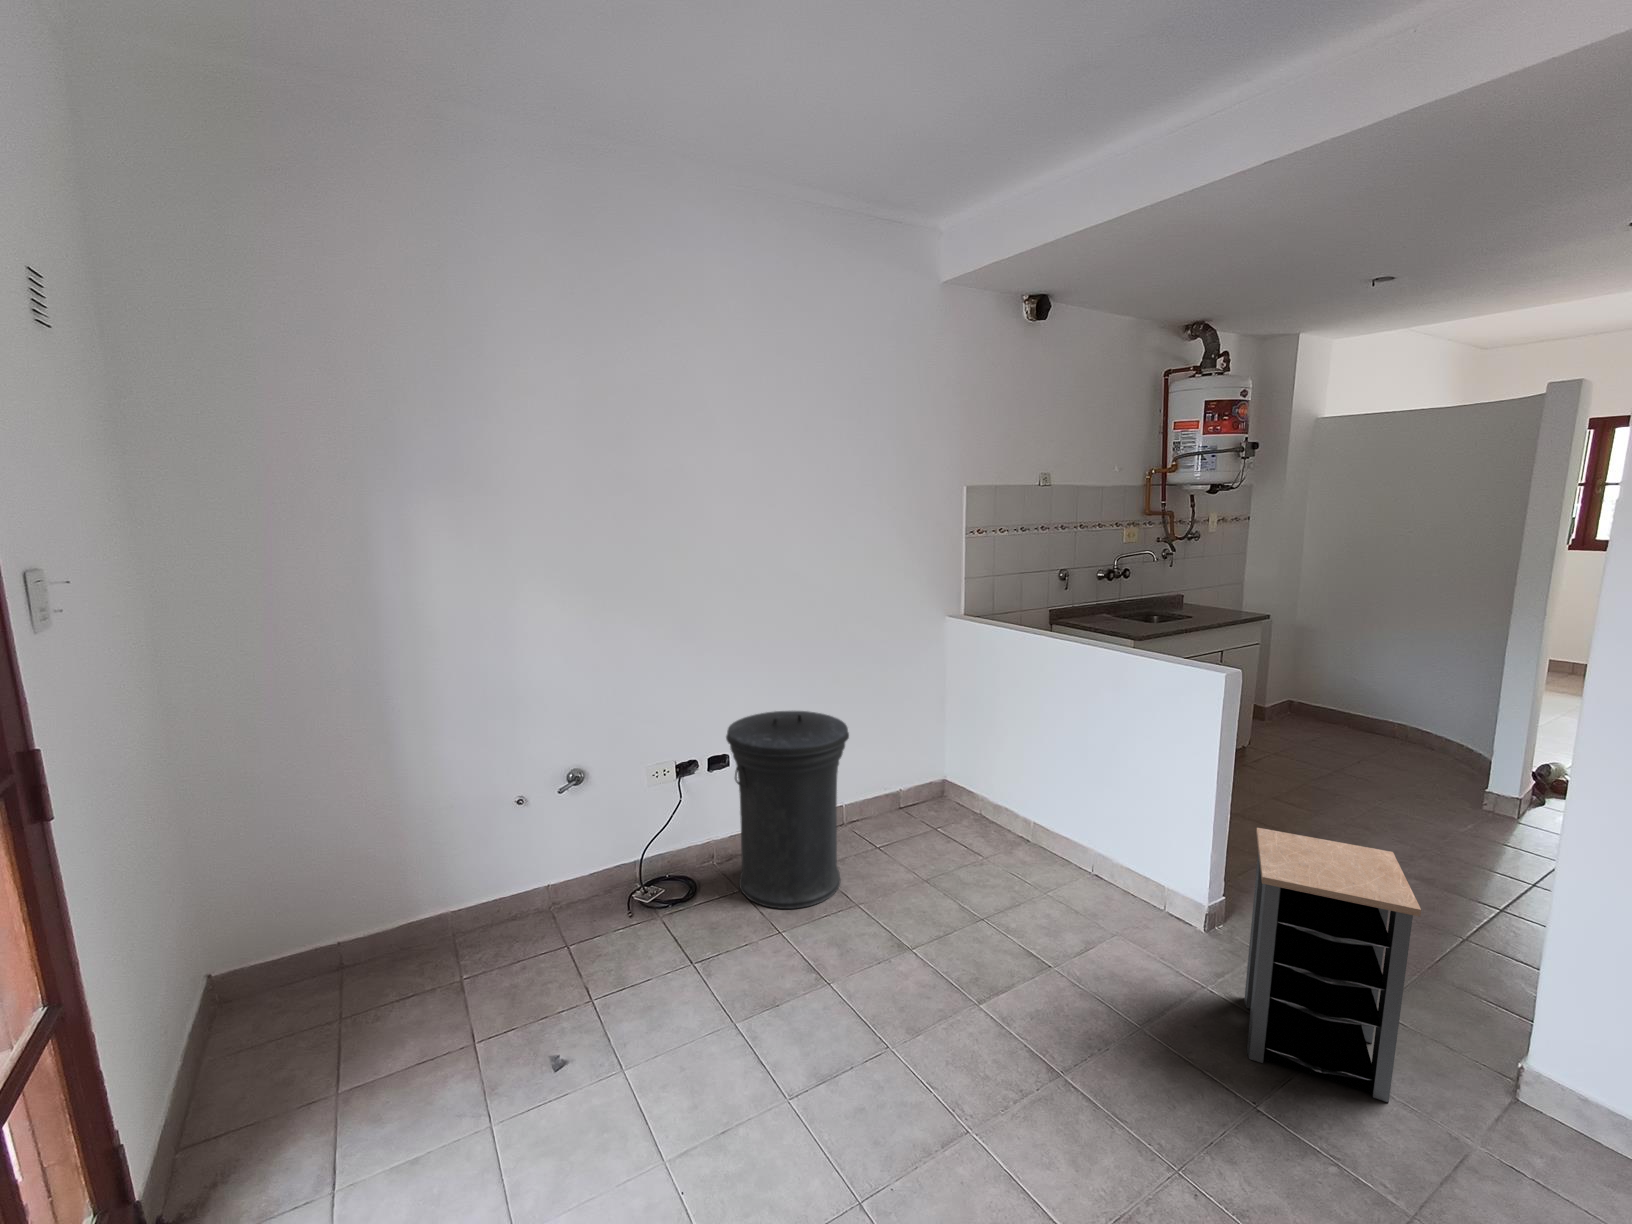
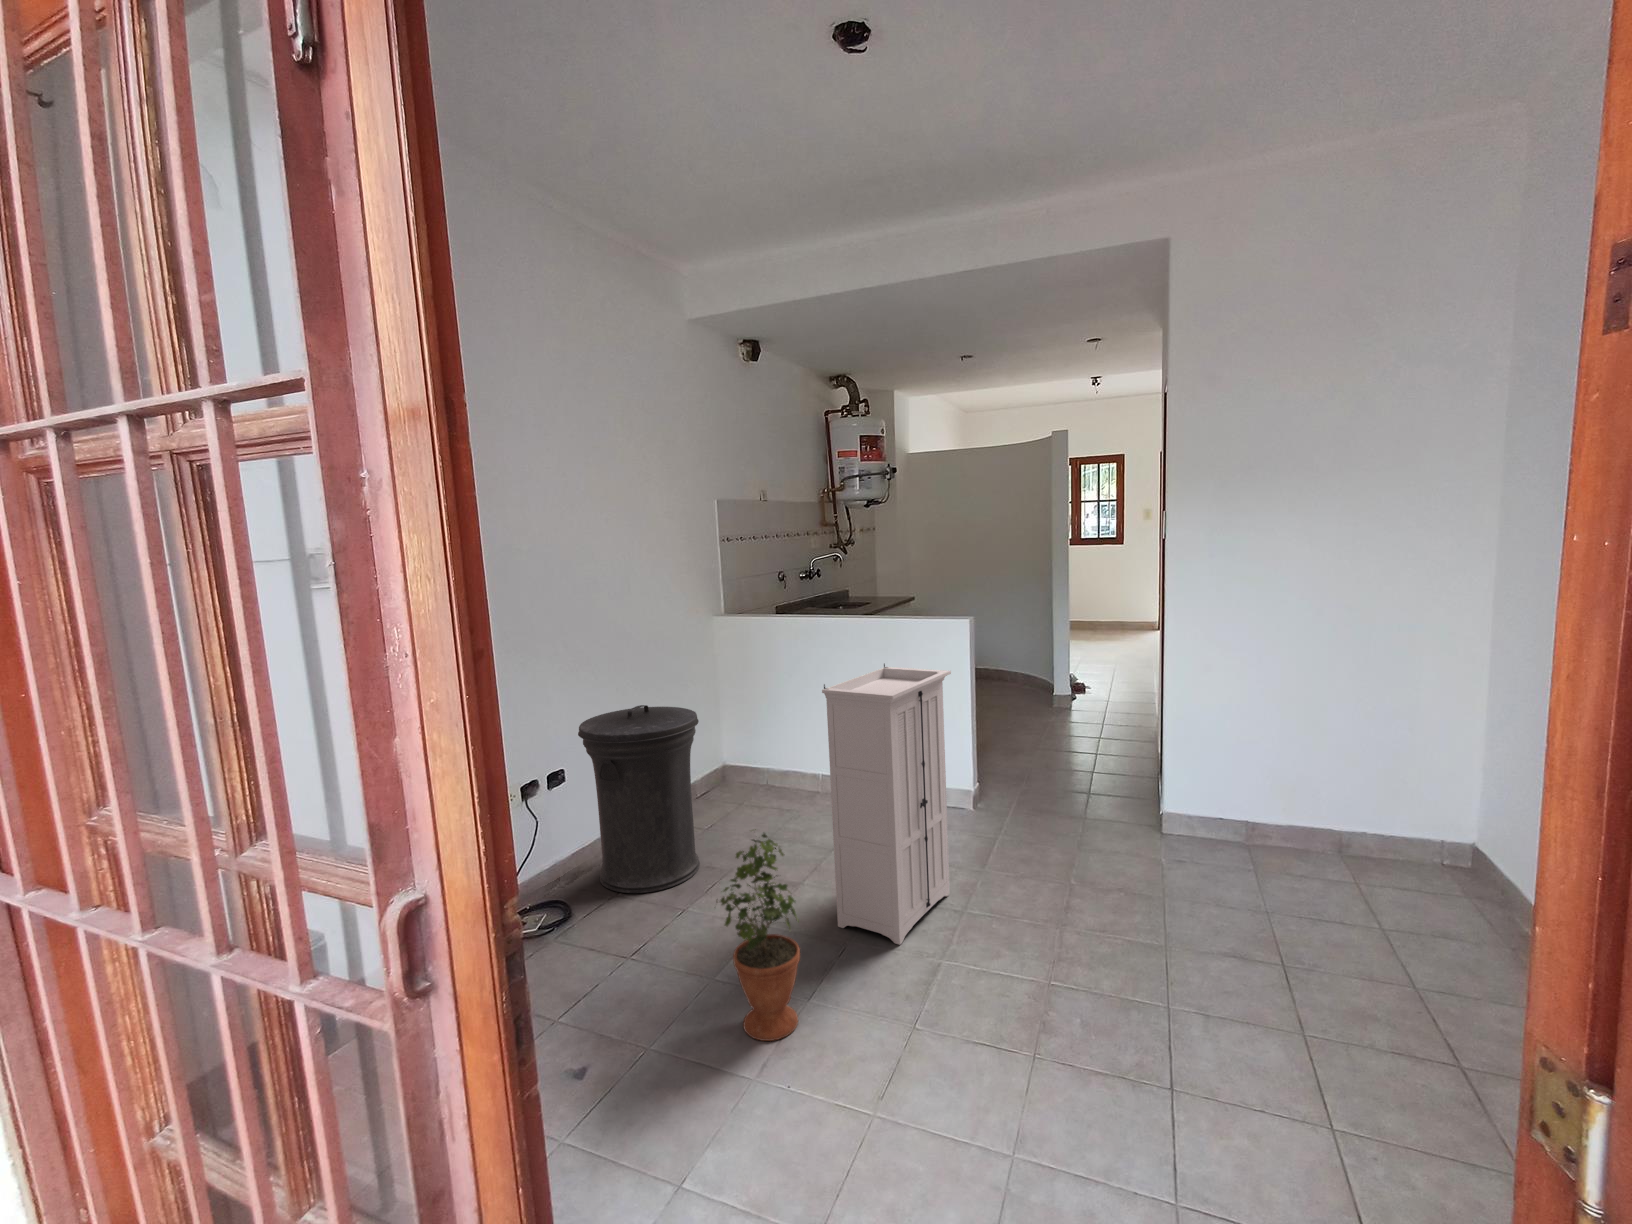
storage cabinet: none [895,731,1099,1102] -> present [822,664,951,945]
side table: present [1244,828,1421,1102] -> none [1007,707,1114,859]
potted plant: none [668,911,770,1159] -> present [716,829,800,1041]

